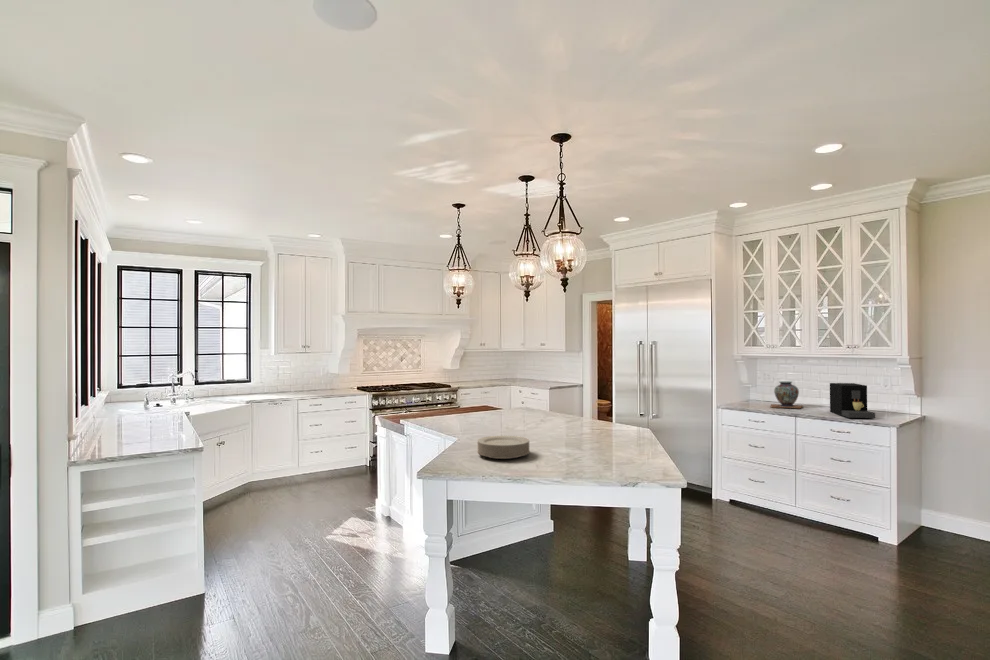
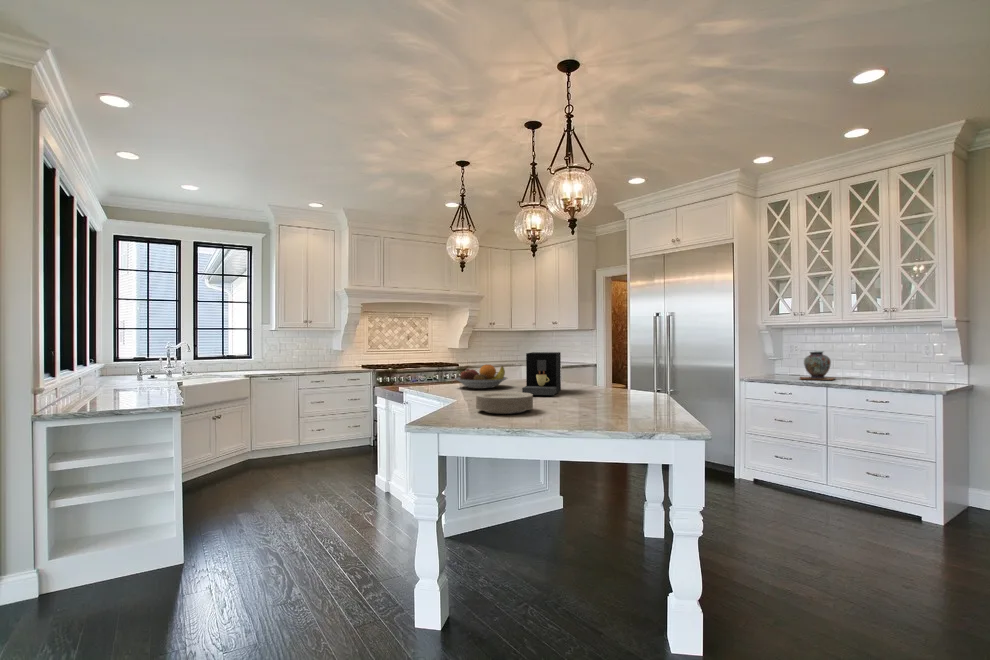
coffee maker: present [830,383,875,418] -> present [522,352,561,395]
fruit bowl: none [453,401,502,424] -> present [455,365,507,389]

